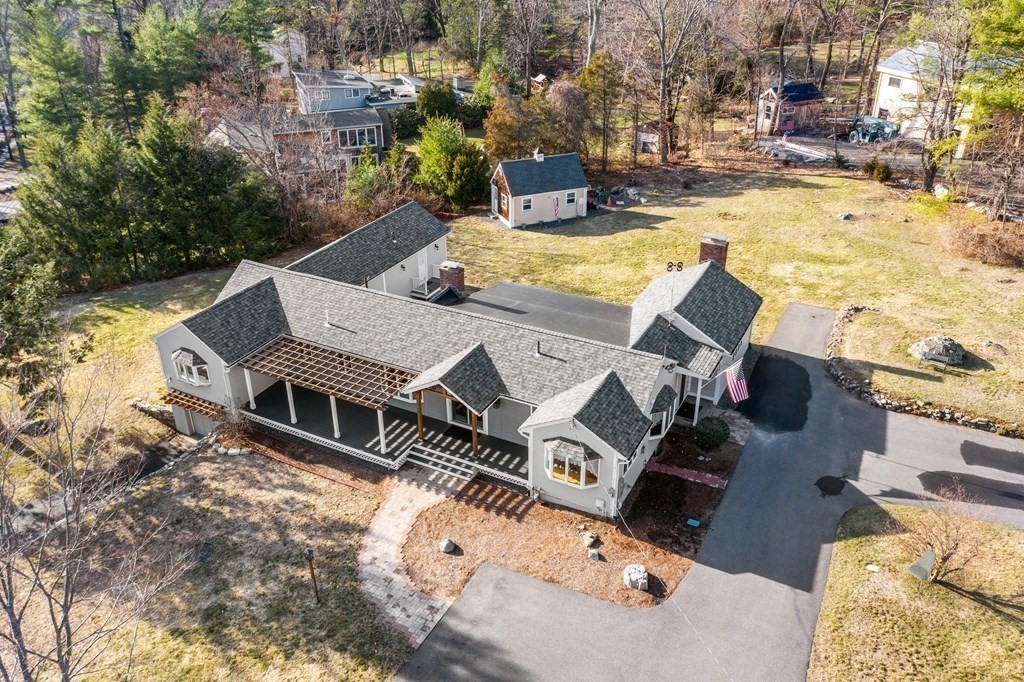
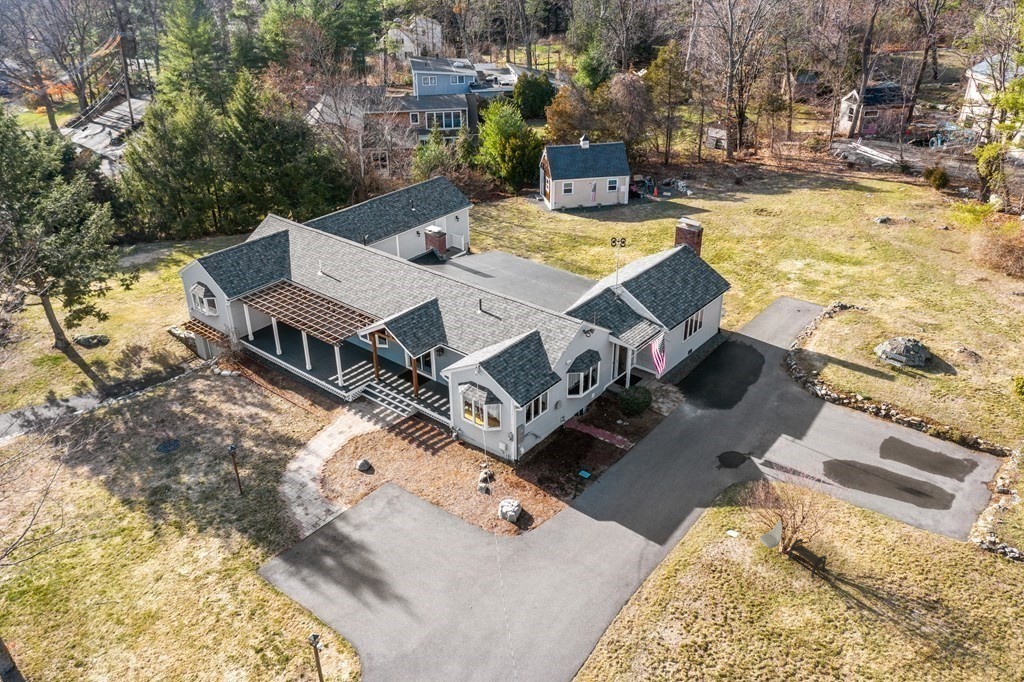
bench: none [940,566,984,606] -> present [788,539,827,578]

